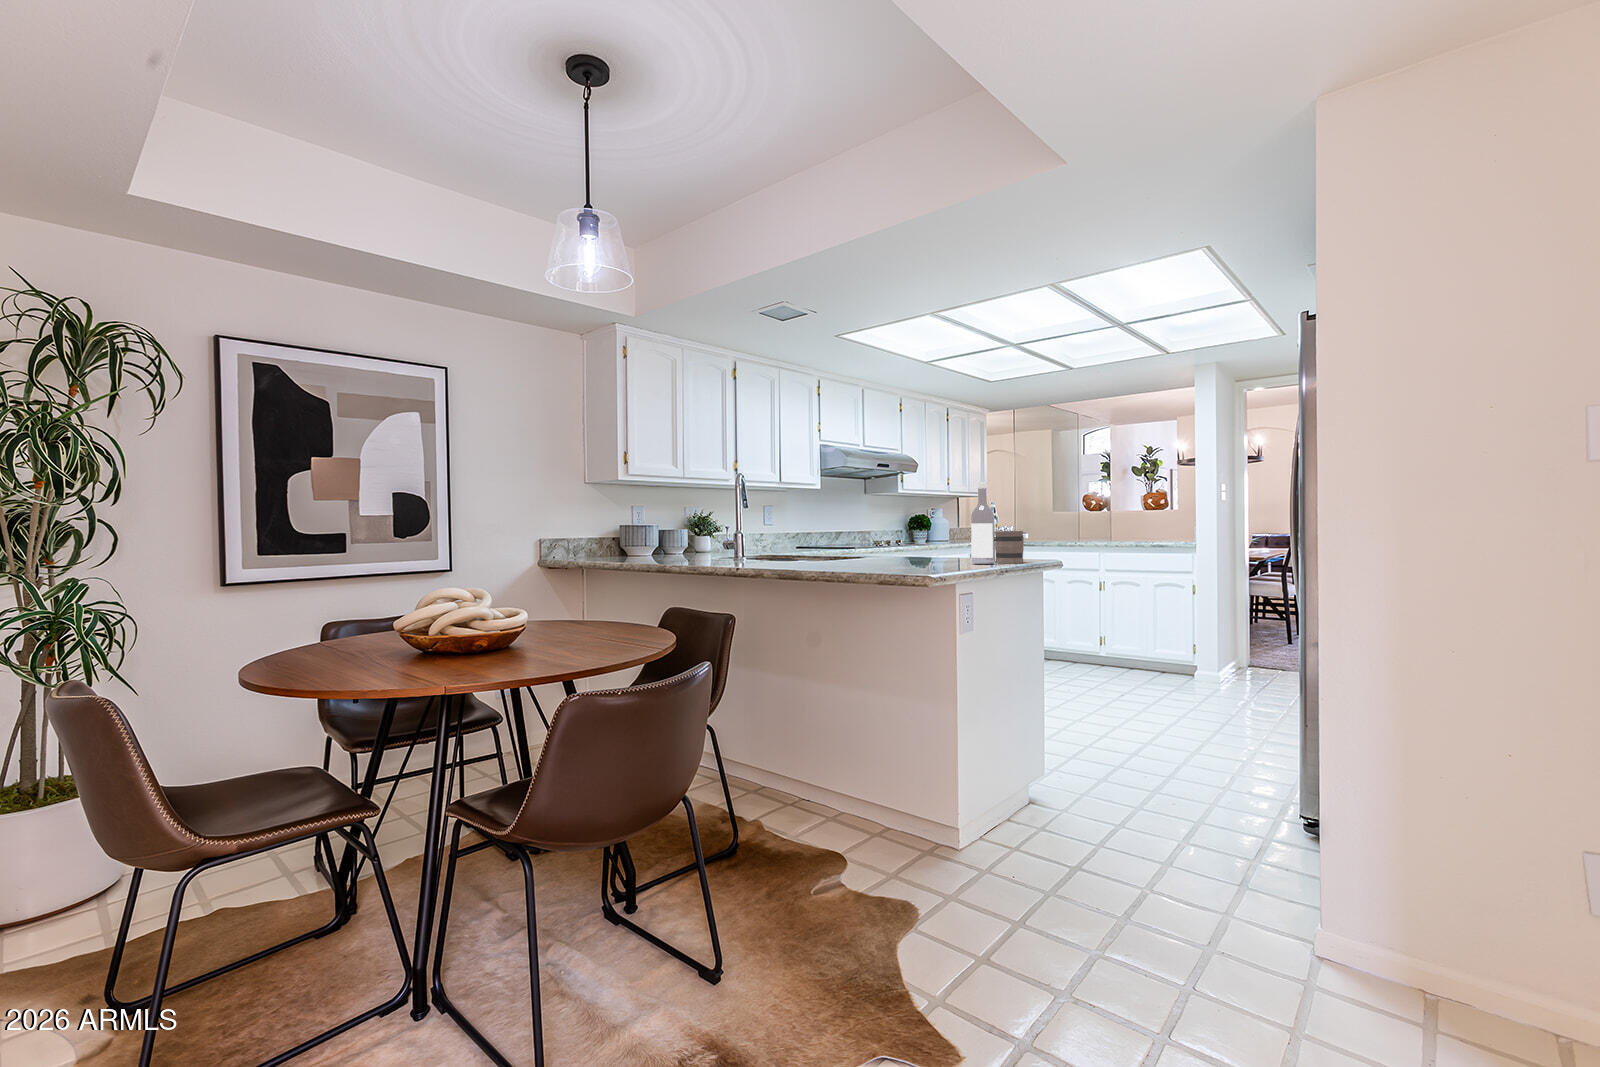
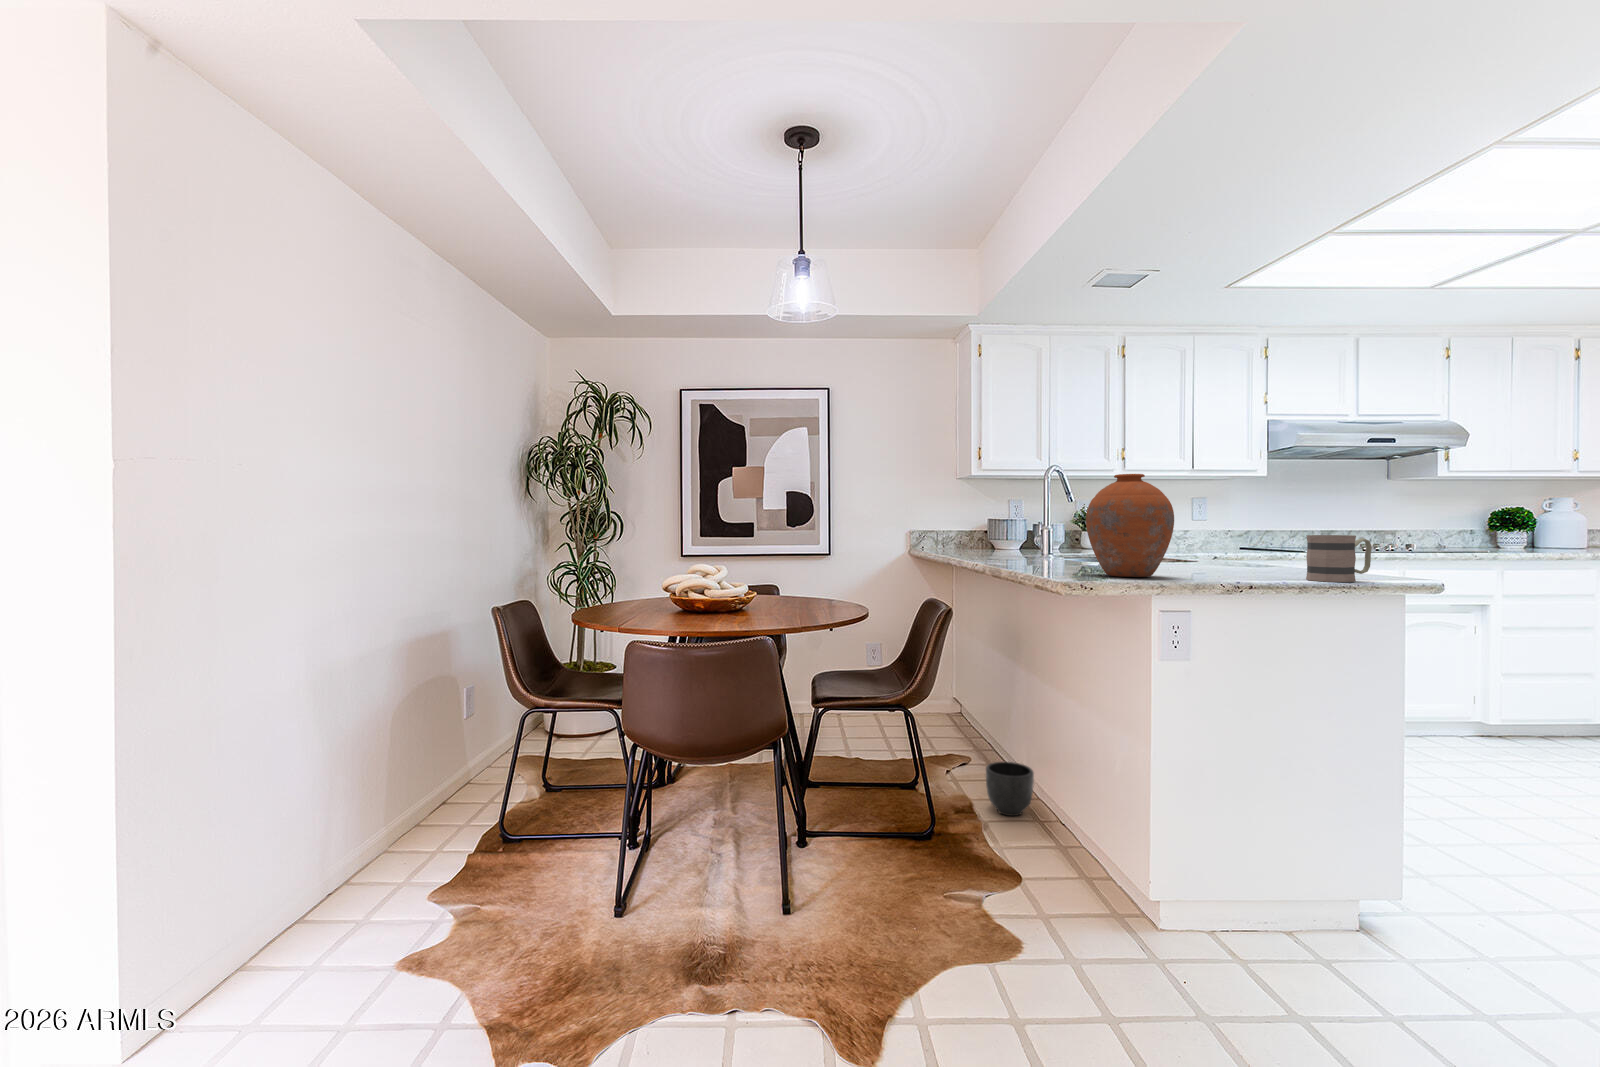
wine bottle: present [971,483,995,564] -> none [1247,467,1284,580]
vase: none [888,484,954,568] -> present [1086,474,1174,577]
planter: none [738,754,781,806] -> present [986,762,1034,816]

